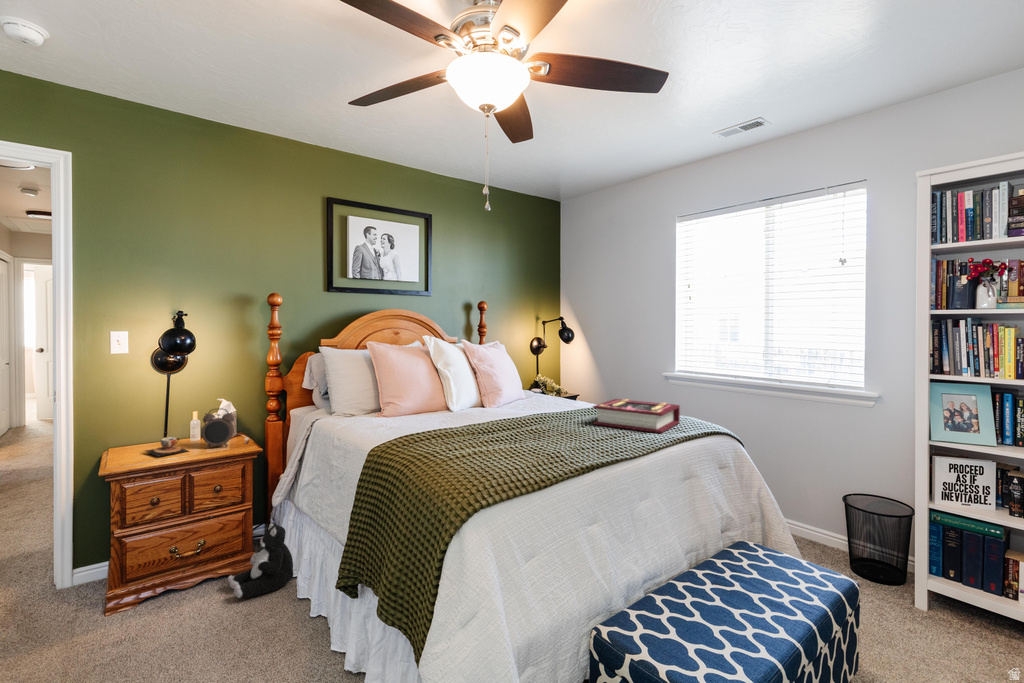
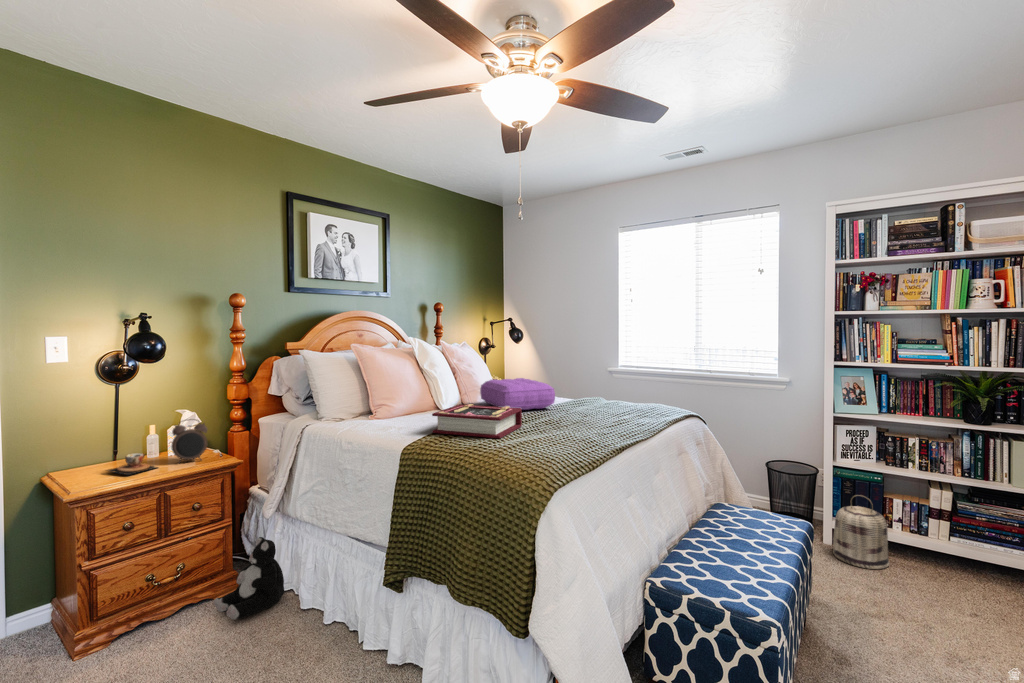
pillow: none [499,381,569,416] -> present [480,378,555,410]
book: present [593,399,680,433] -> present [432,404,522,438]
basket: none [917,546,997,646] -> present [833,495,889,569]

